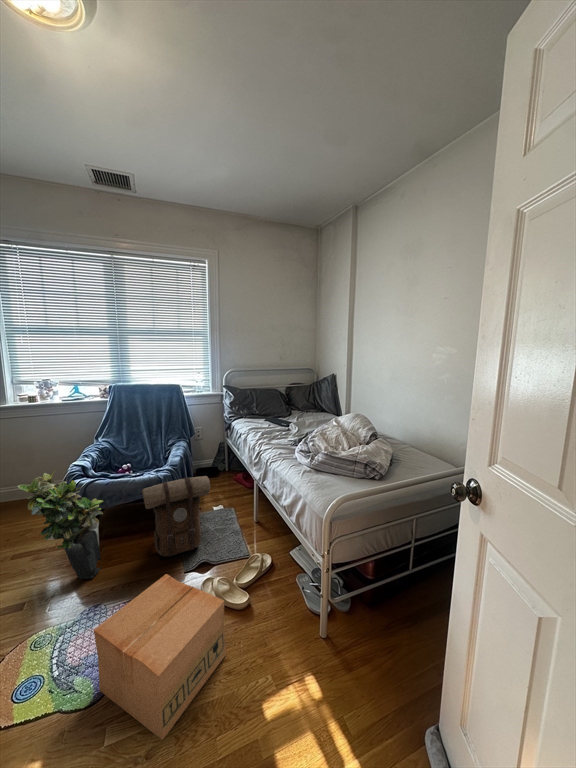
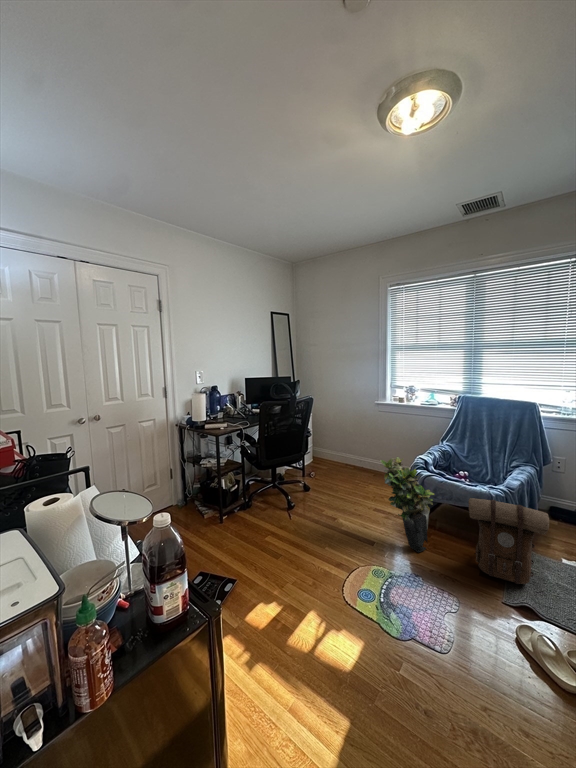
cardboard box: present [94,574,226,740] -> none [405,584,530,713]

